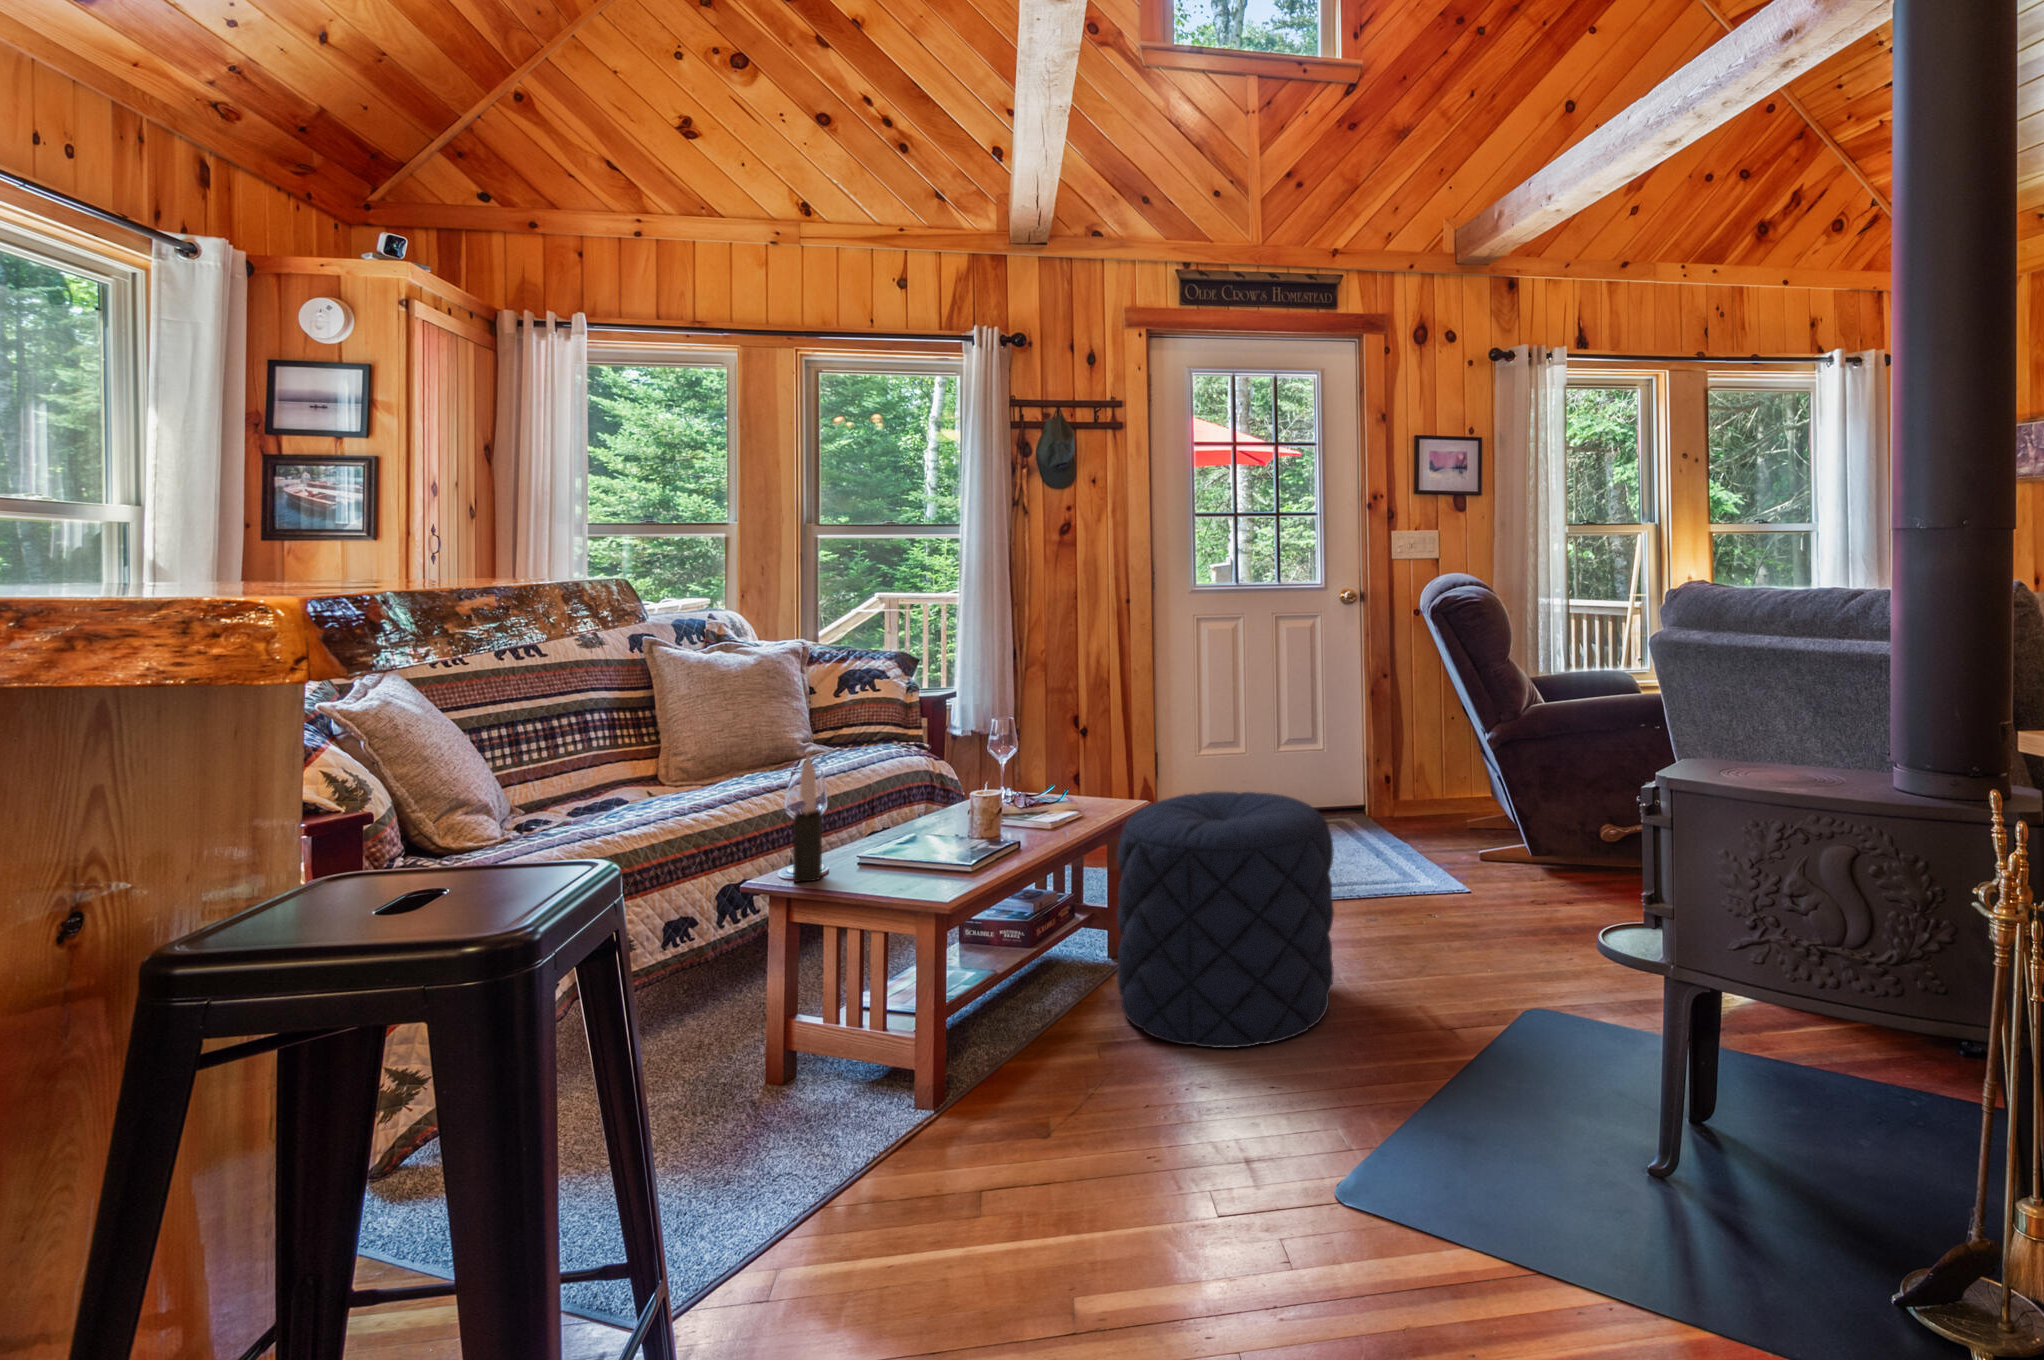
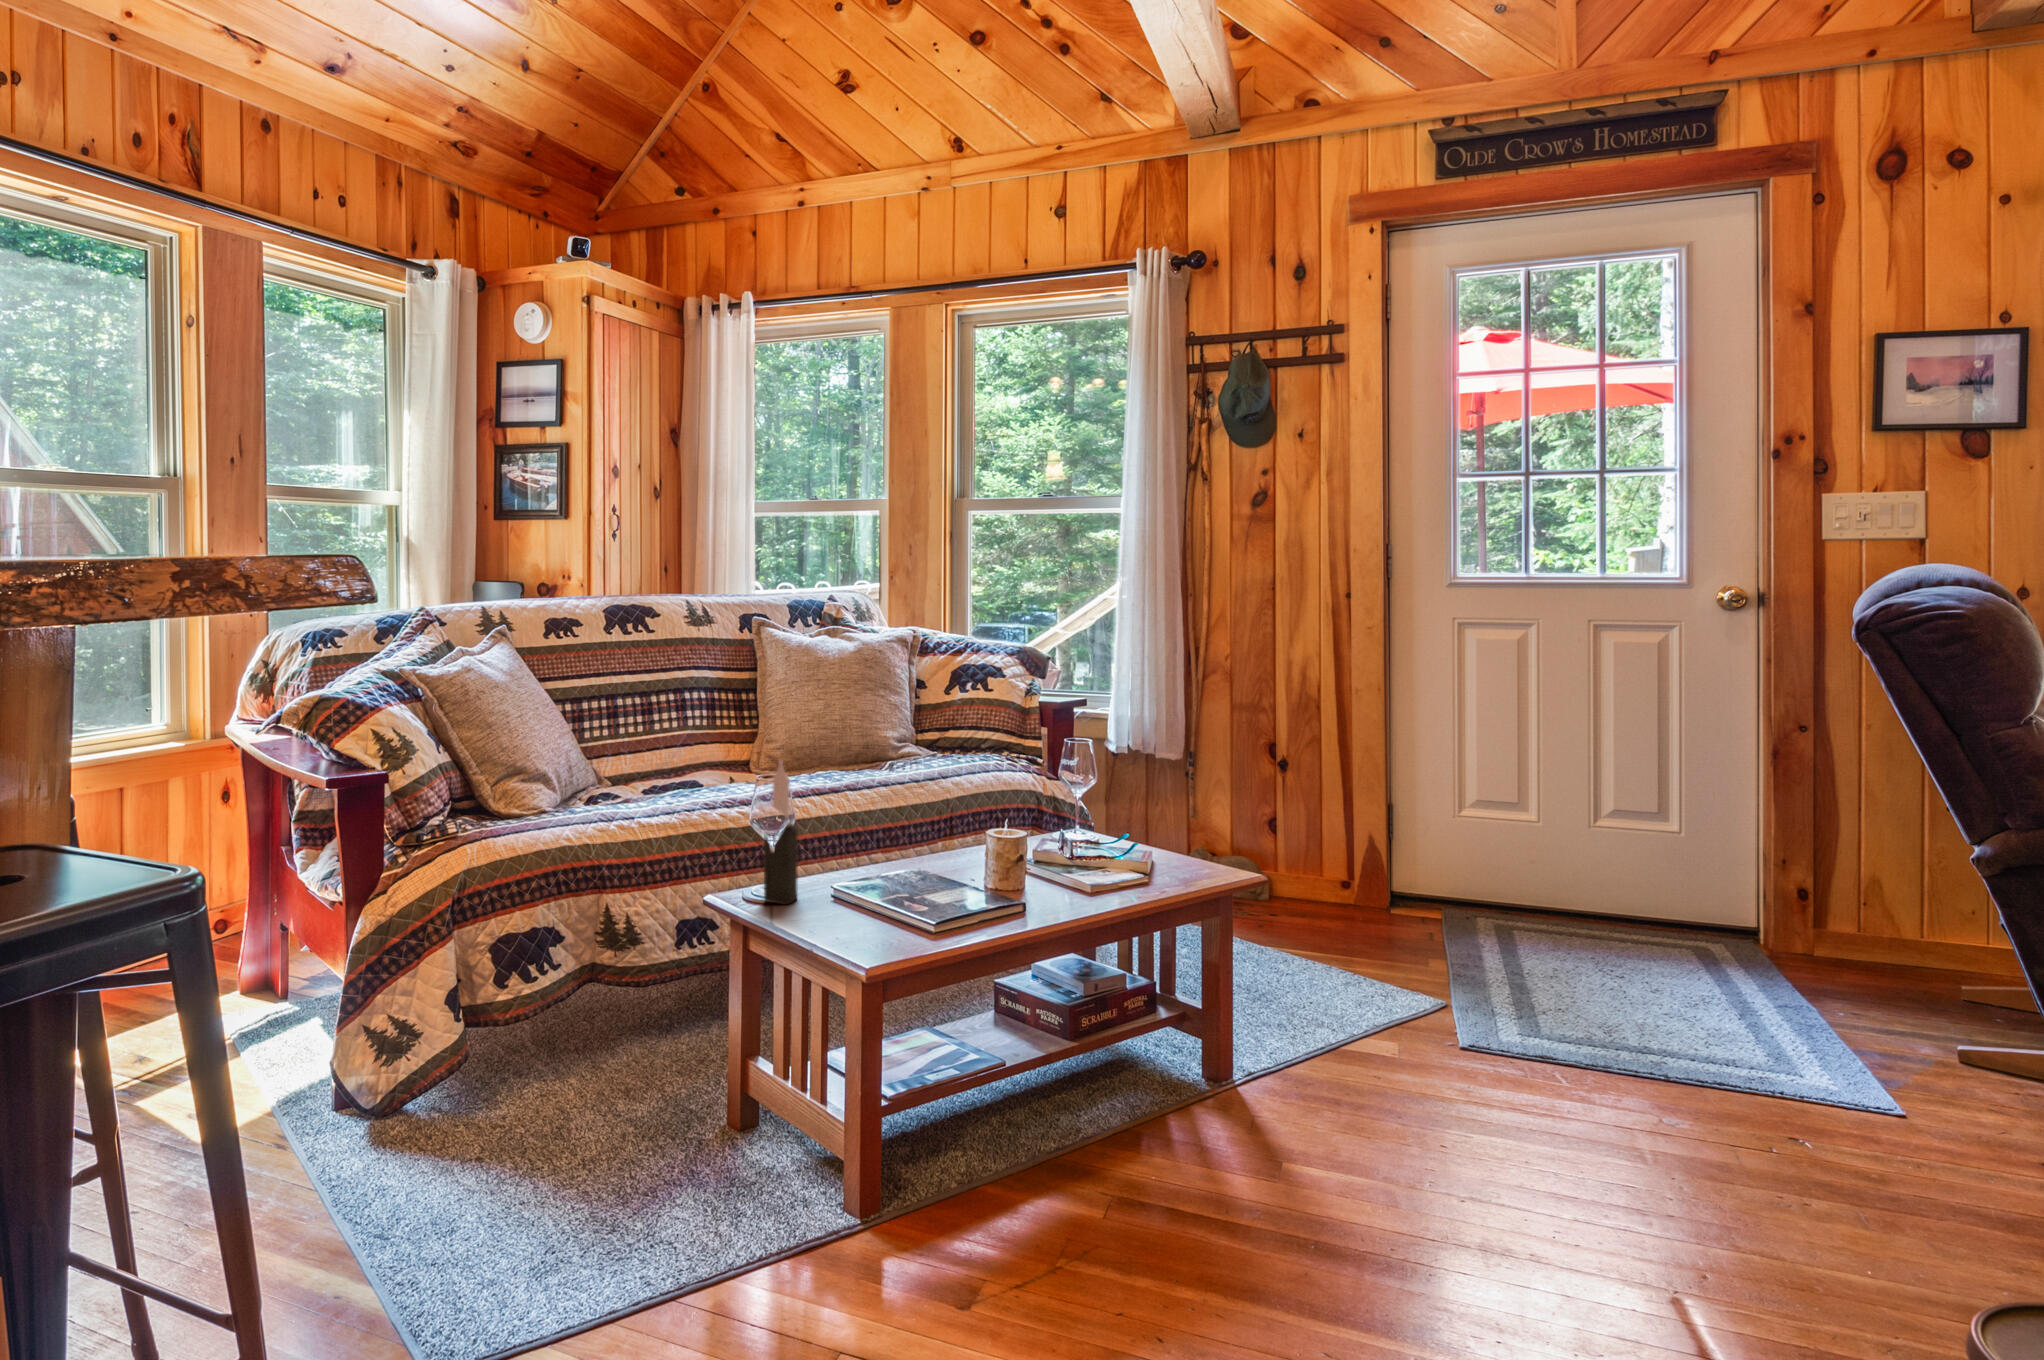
pouf: present [1117,792,1334,1048] -> none [1166,874,1503,1268]

